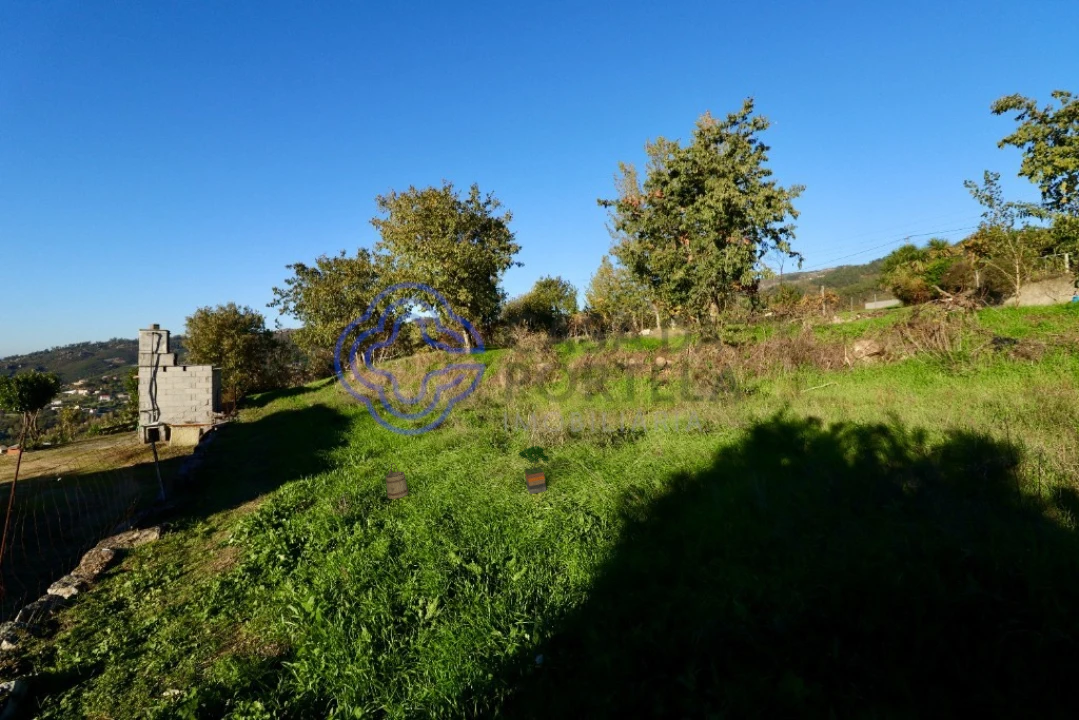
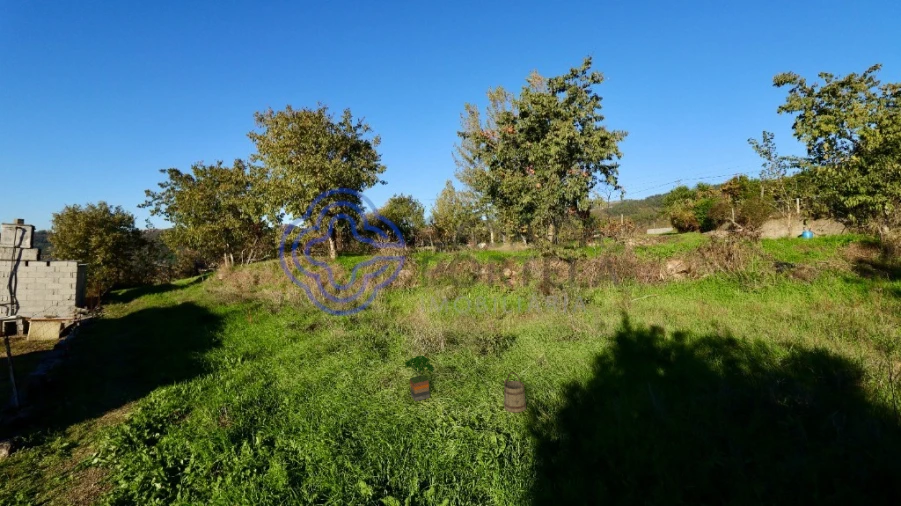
bucket: present [386,463,408,499] -> present [504,372,526,413]

